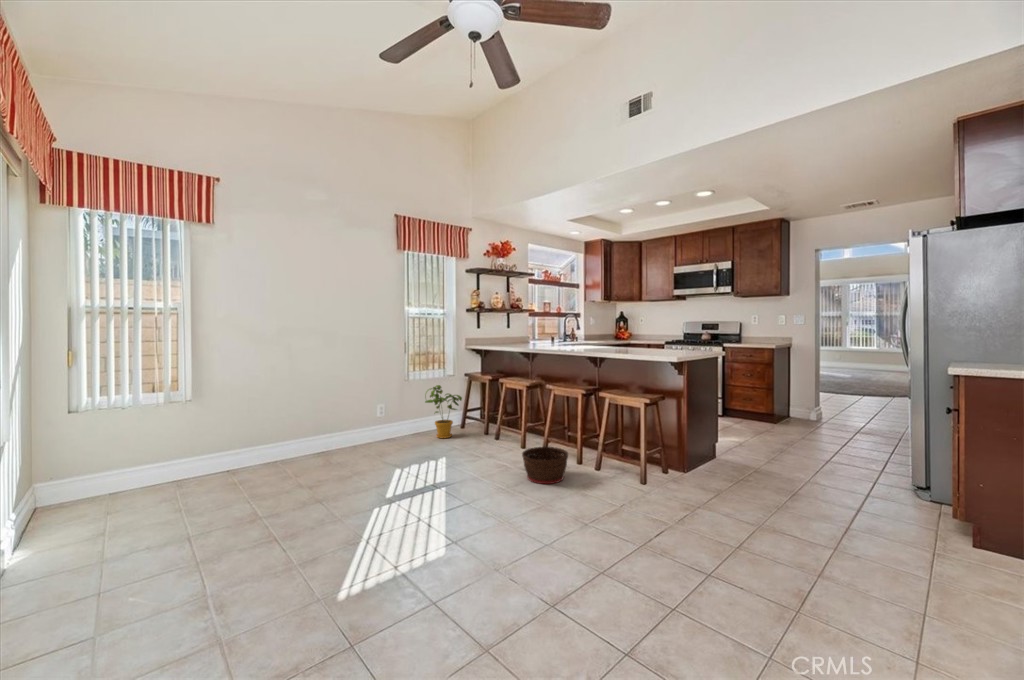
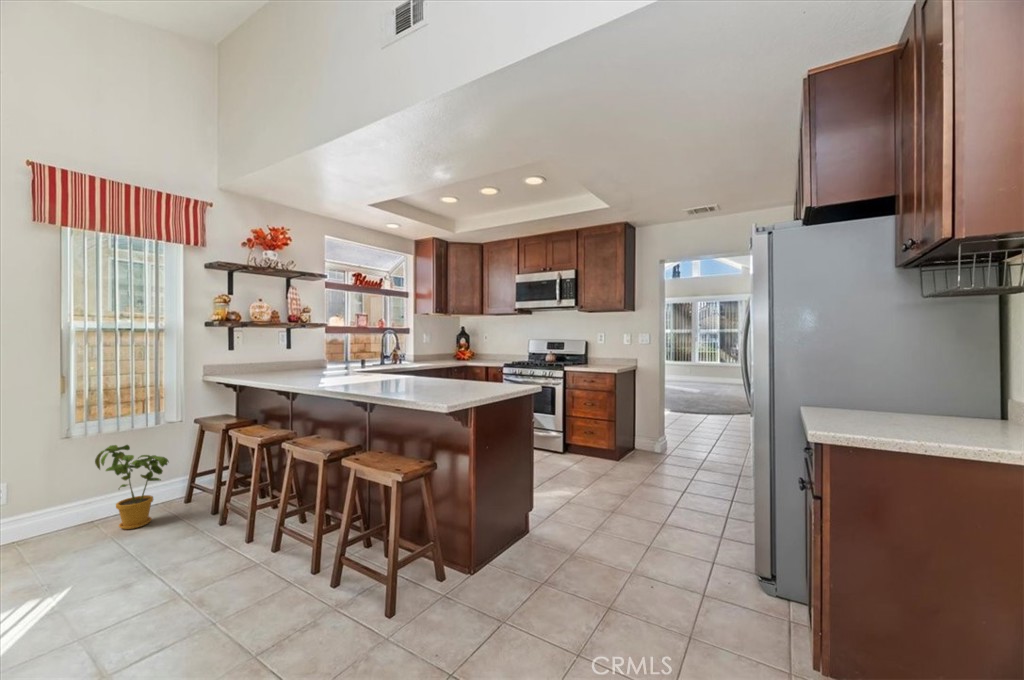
basket: present [522,447,568,484] -> none [176,556,273,642]

